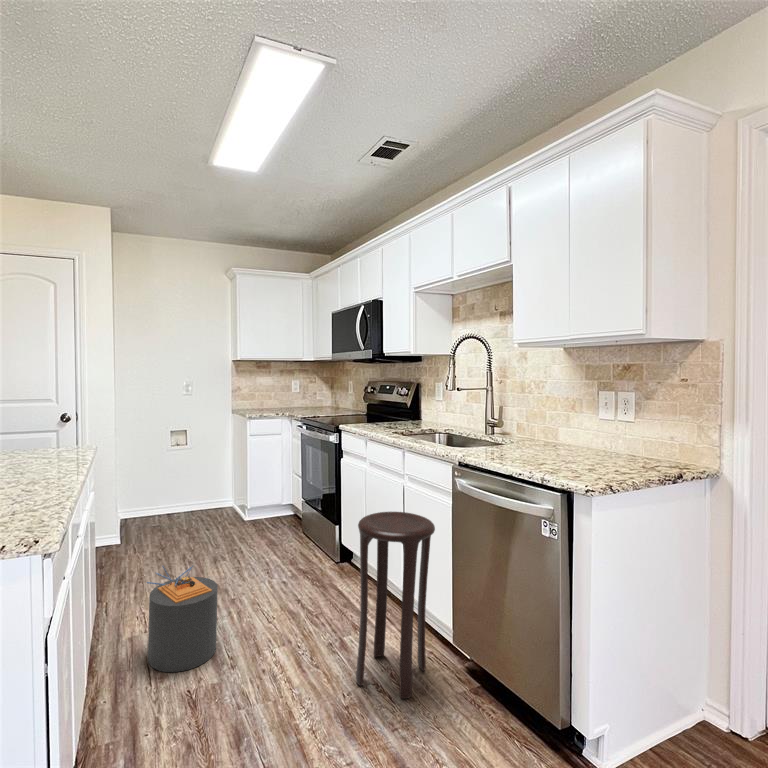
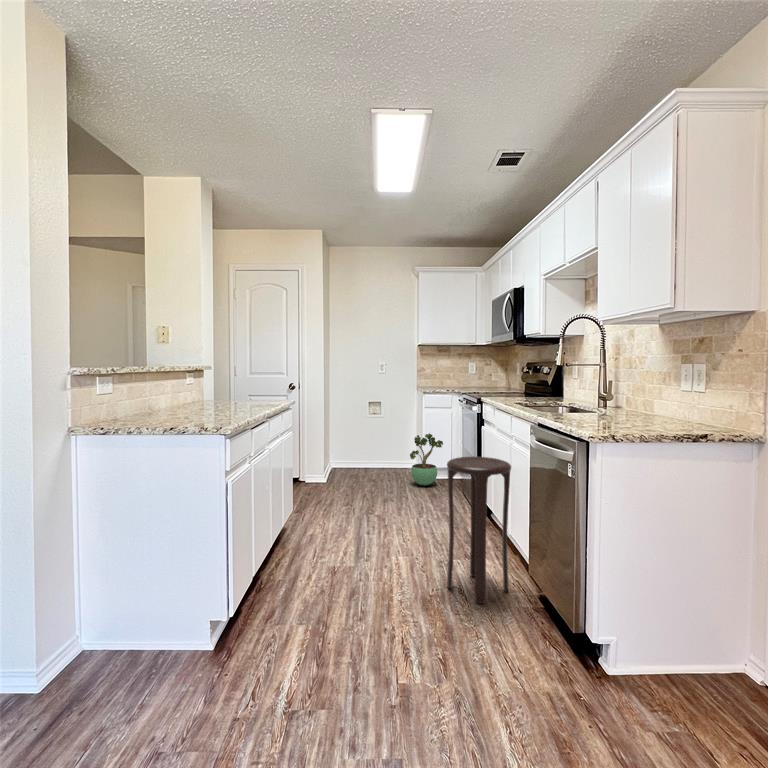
potted plant: none [238,465,279,529] -> present [410,433,443,486]
trash can: present [147,566,218,672] -> none [314,482,362,556]

